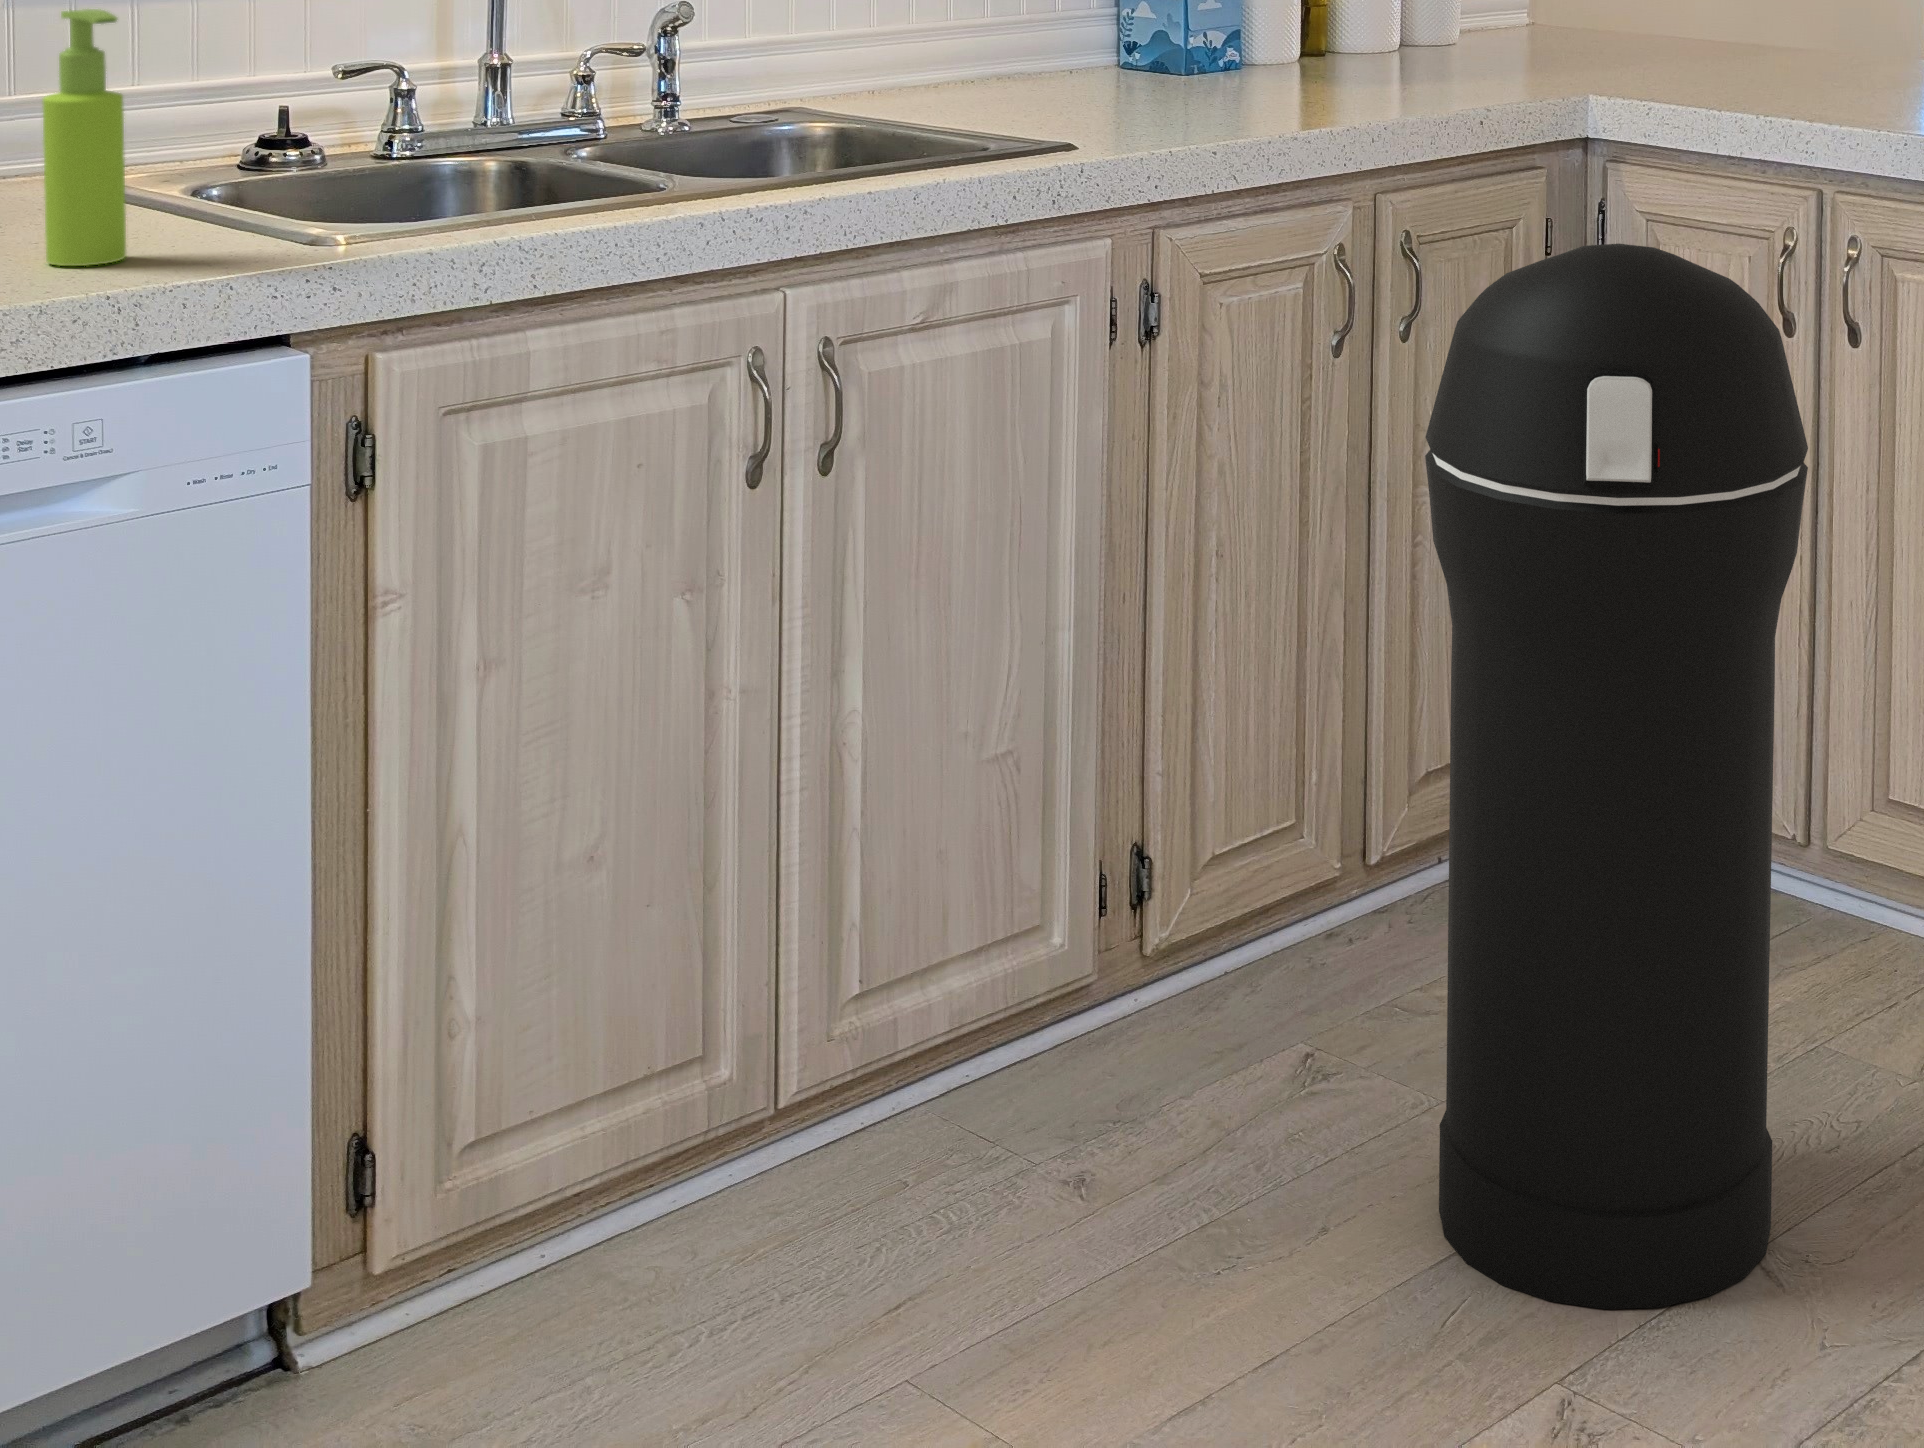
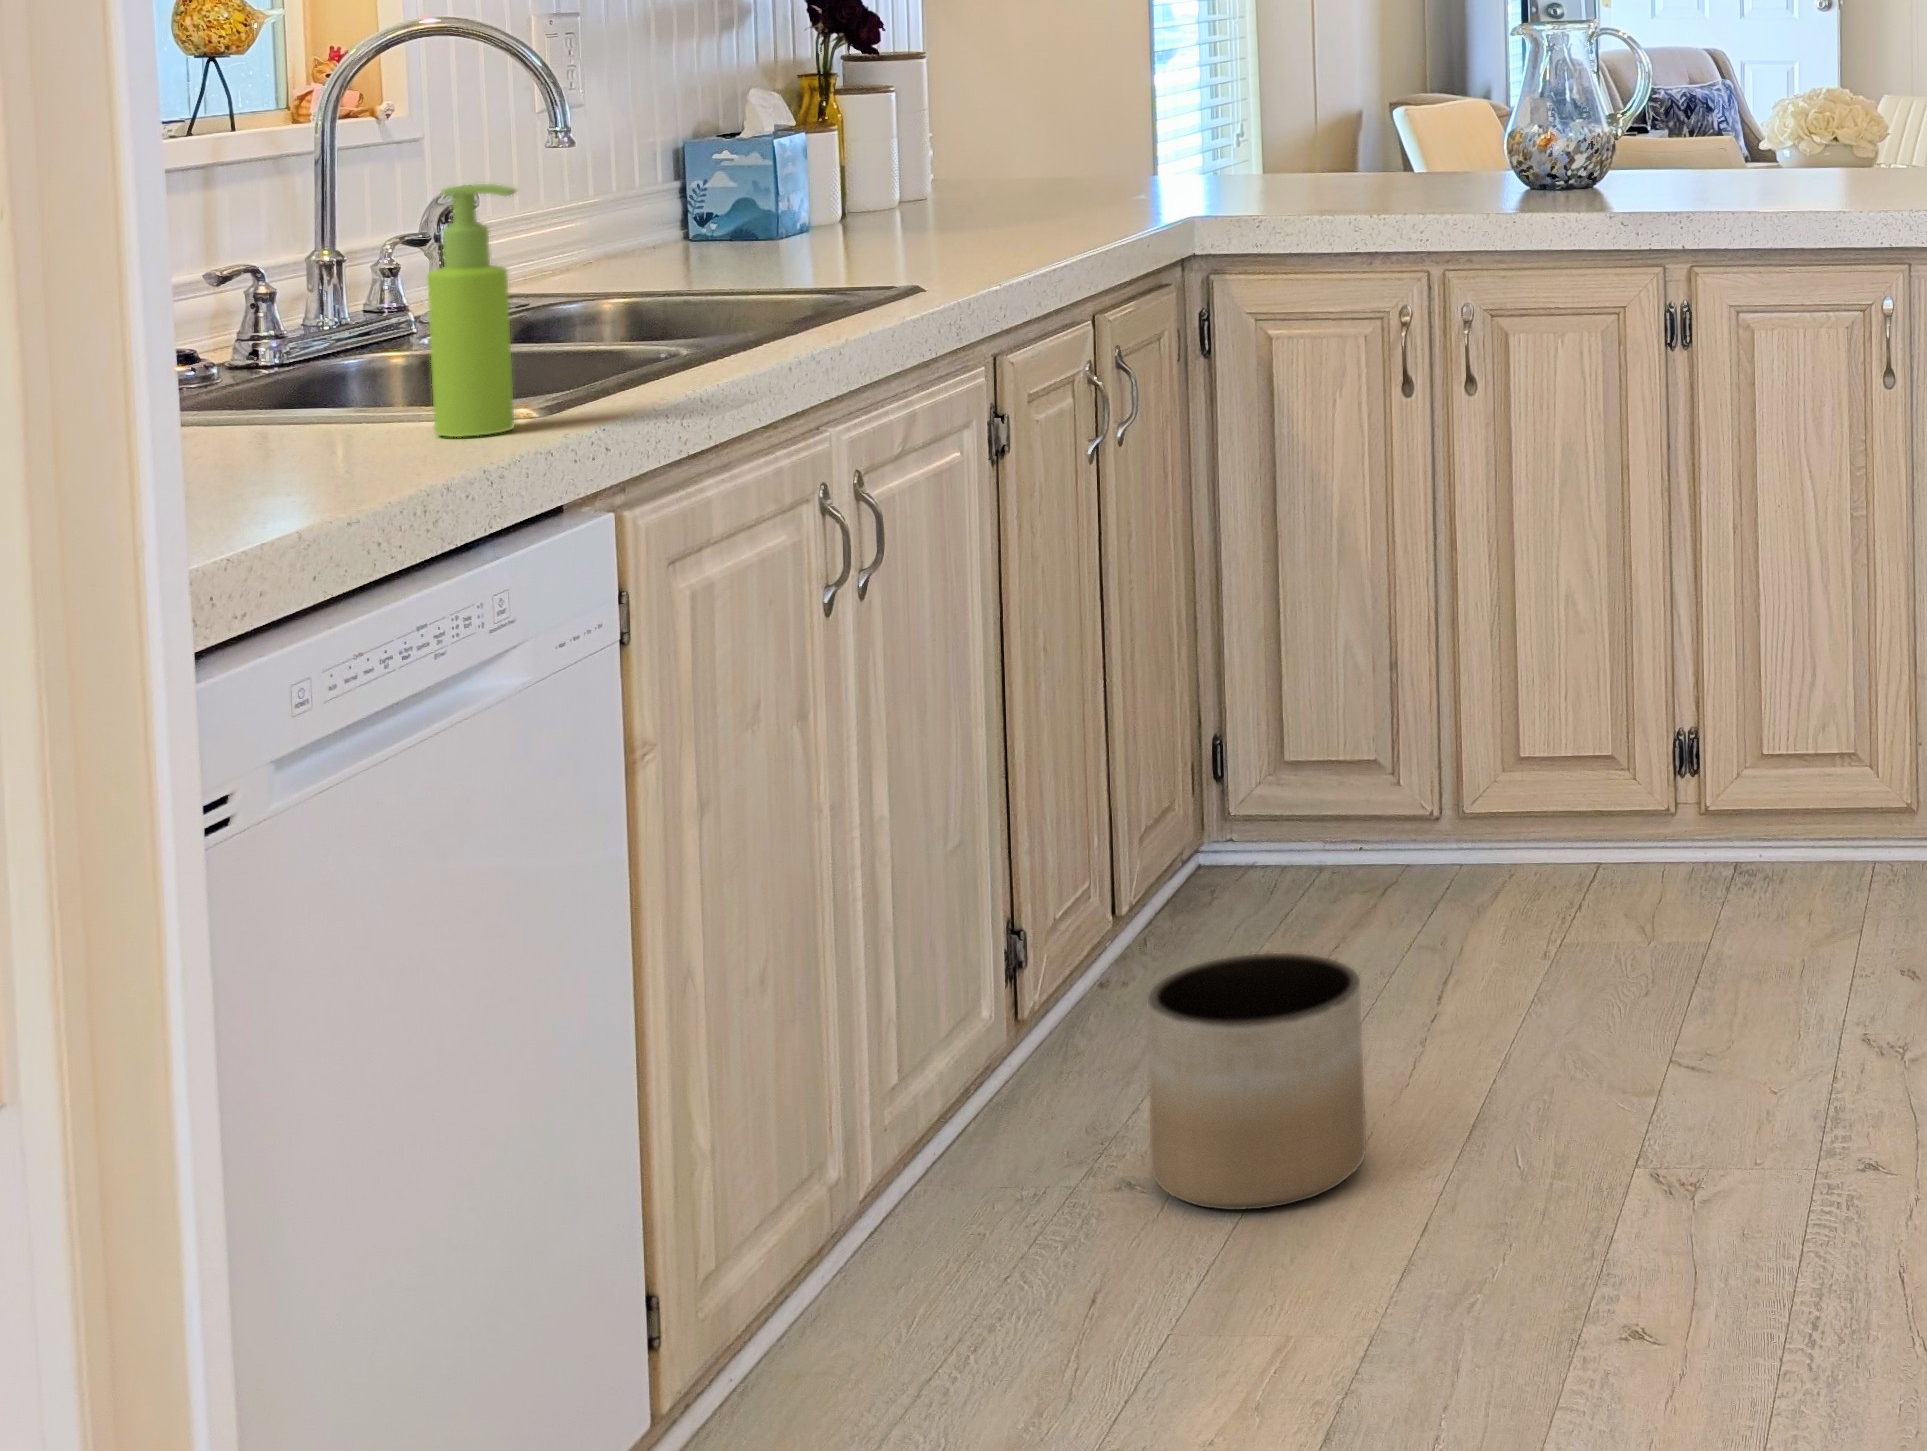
trash can: present [1425,244,1808,1309] -> none [1404,285,1702,1102]
planter: none [990,977,1238,1307] -> present [1148,953,1366,1210]

